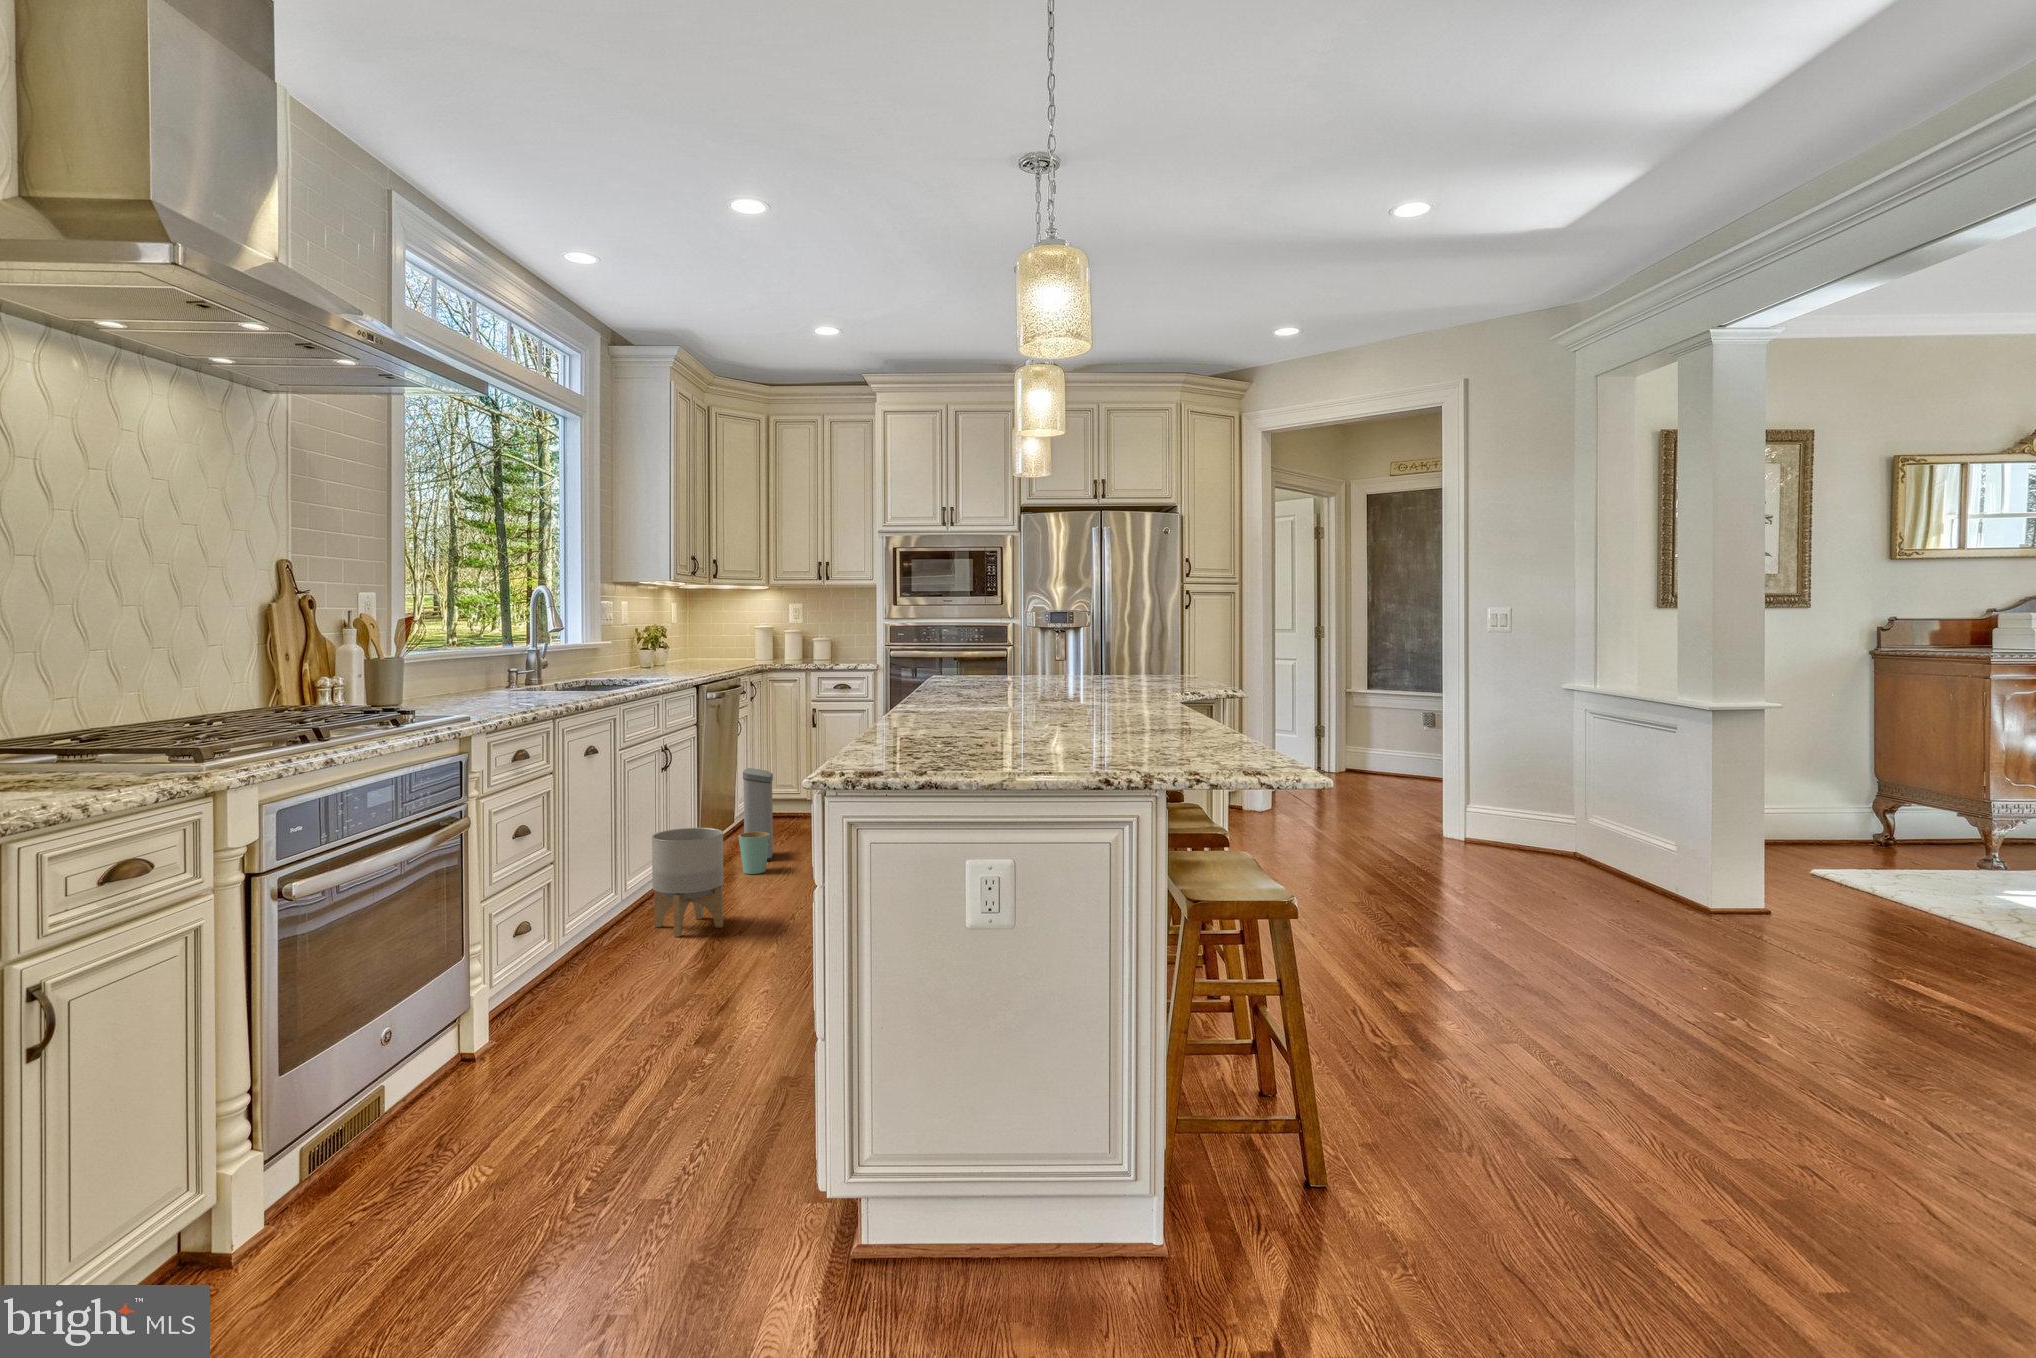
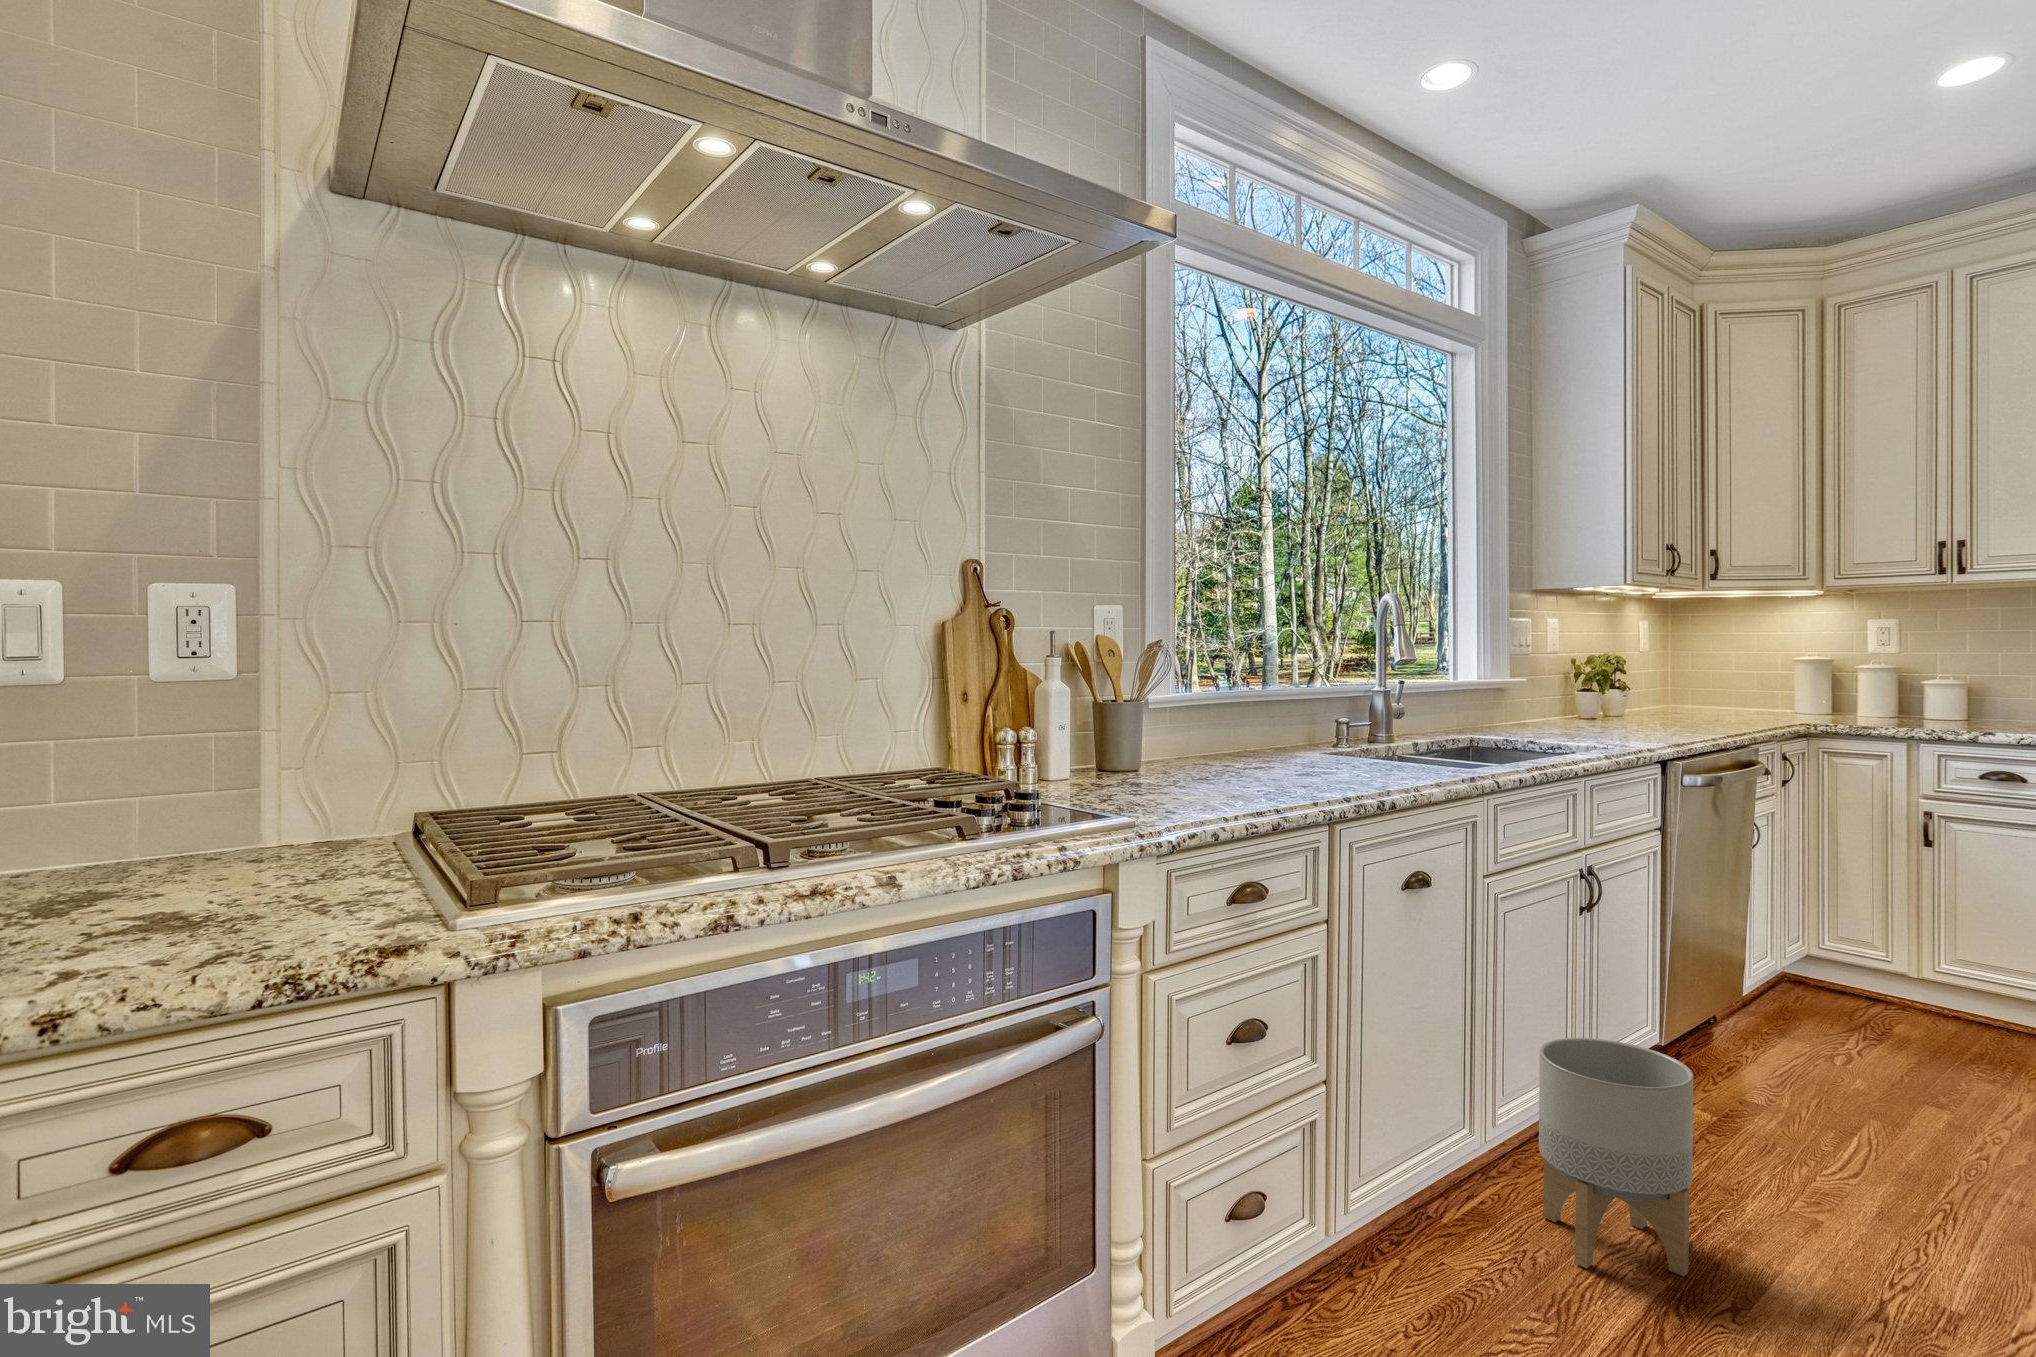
trash can: present [738,768,773,874] -> none [1741,916,1824,1134]

